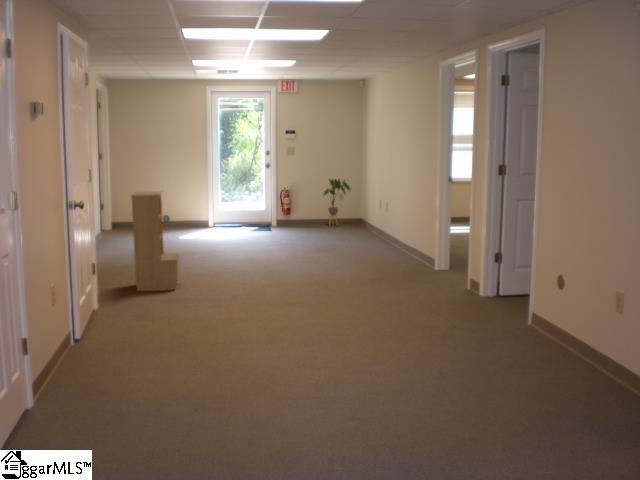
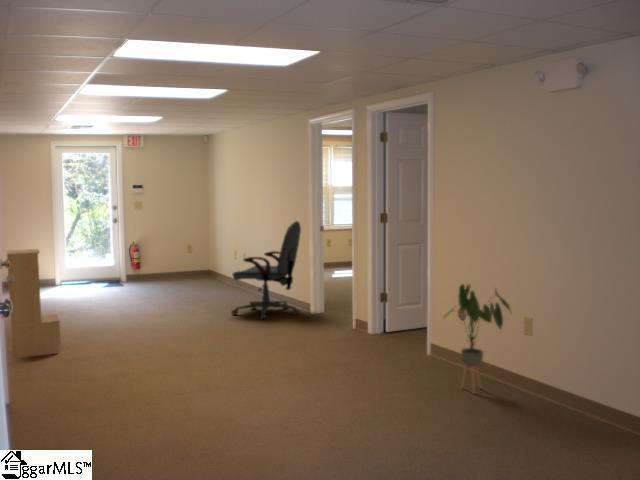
office chair: none [354,171,429,273] -> present [232,221,301,319]
house plant: present [324,179,351,221] -> present [451,284,510,393]

